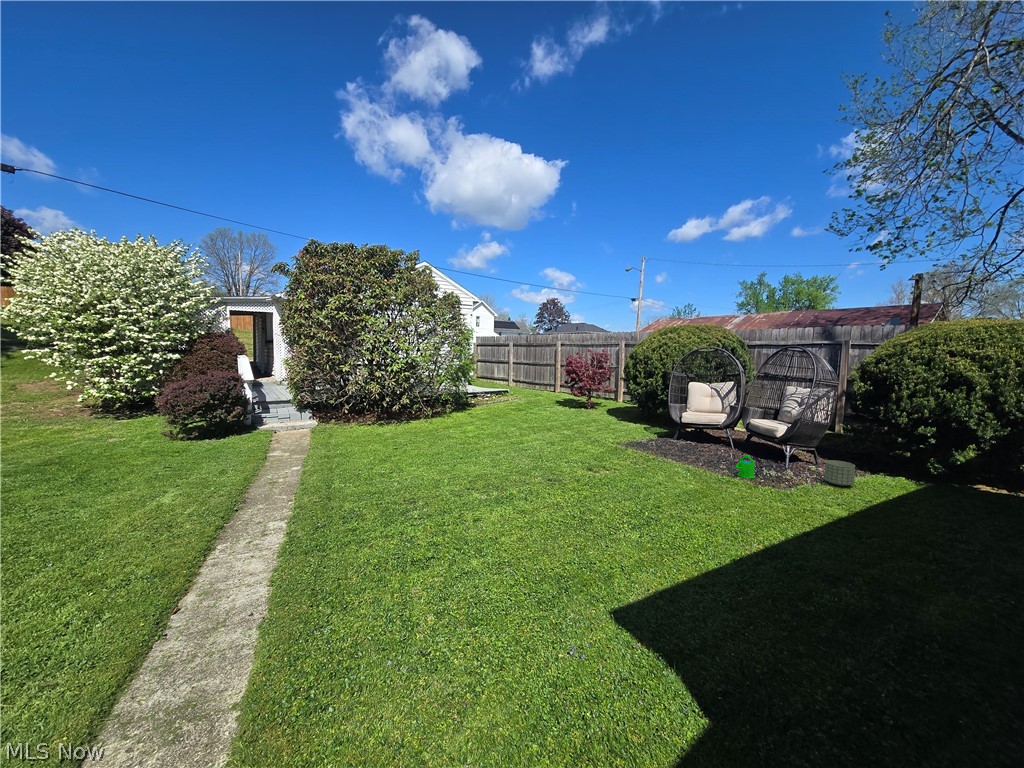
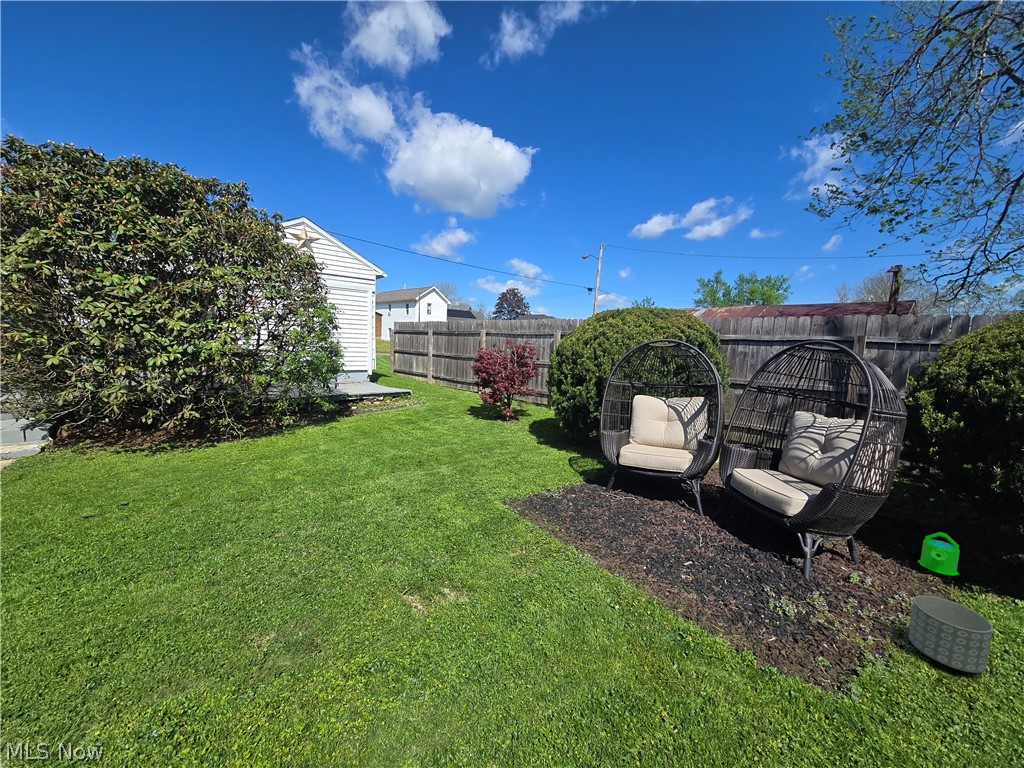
watering can: present [736,455,755,478] -> present [918,532,960,576]

